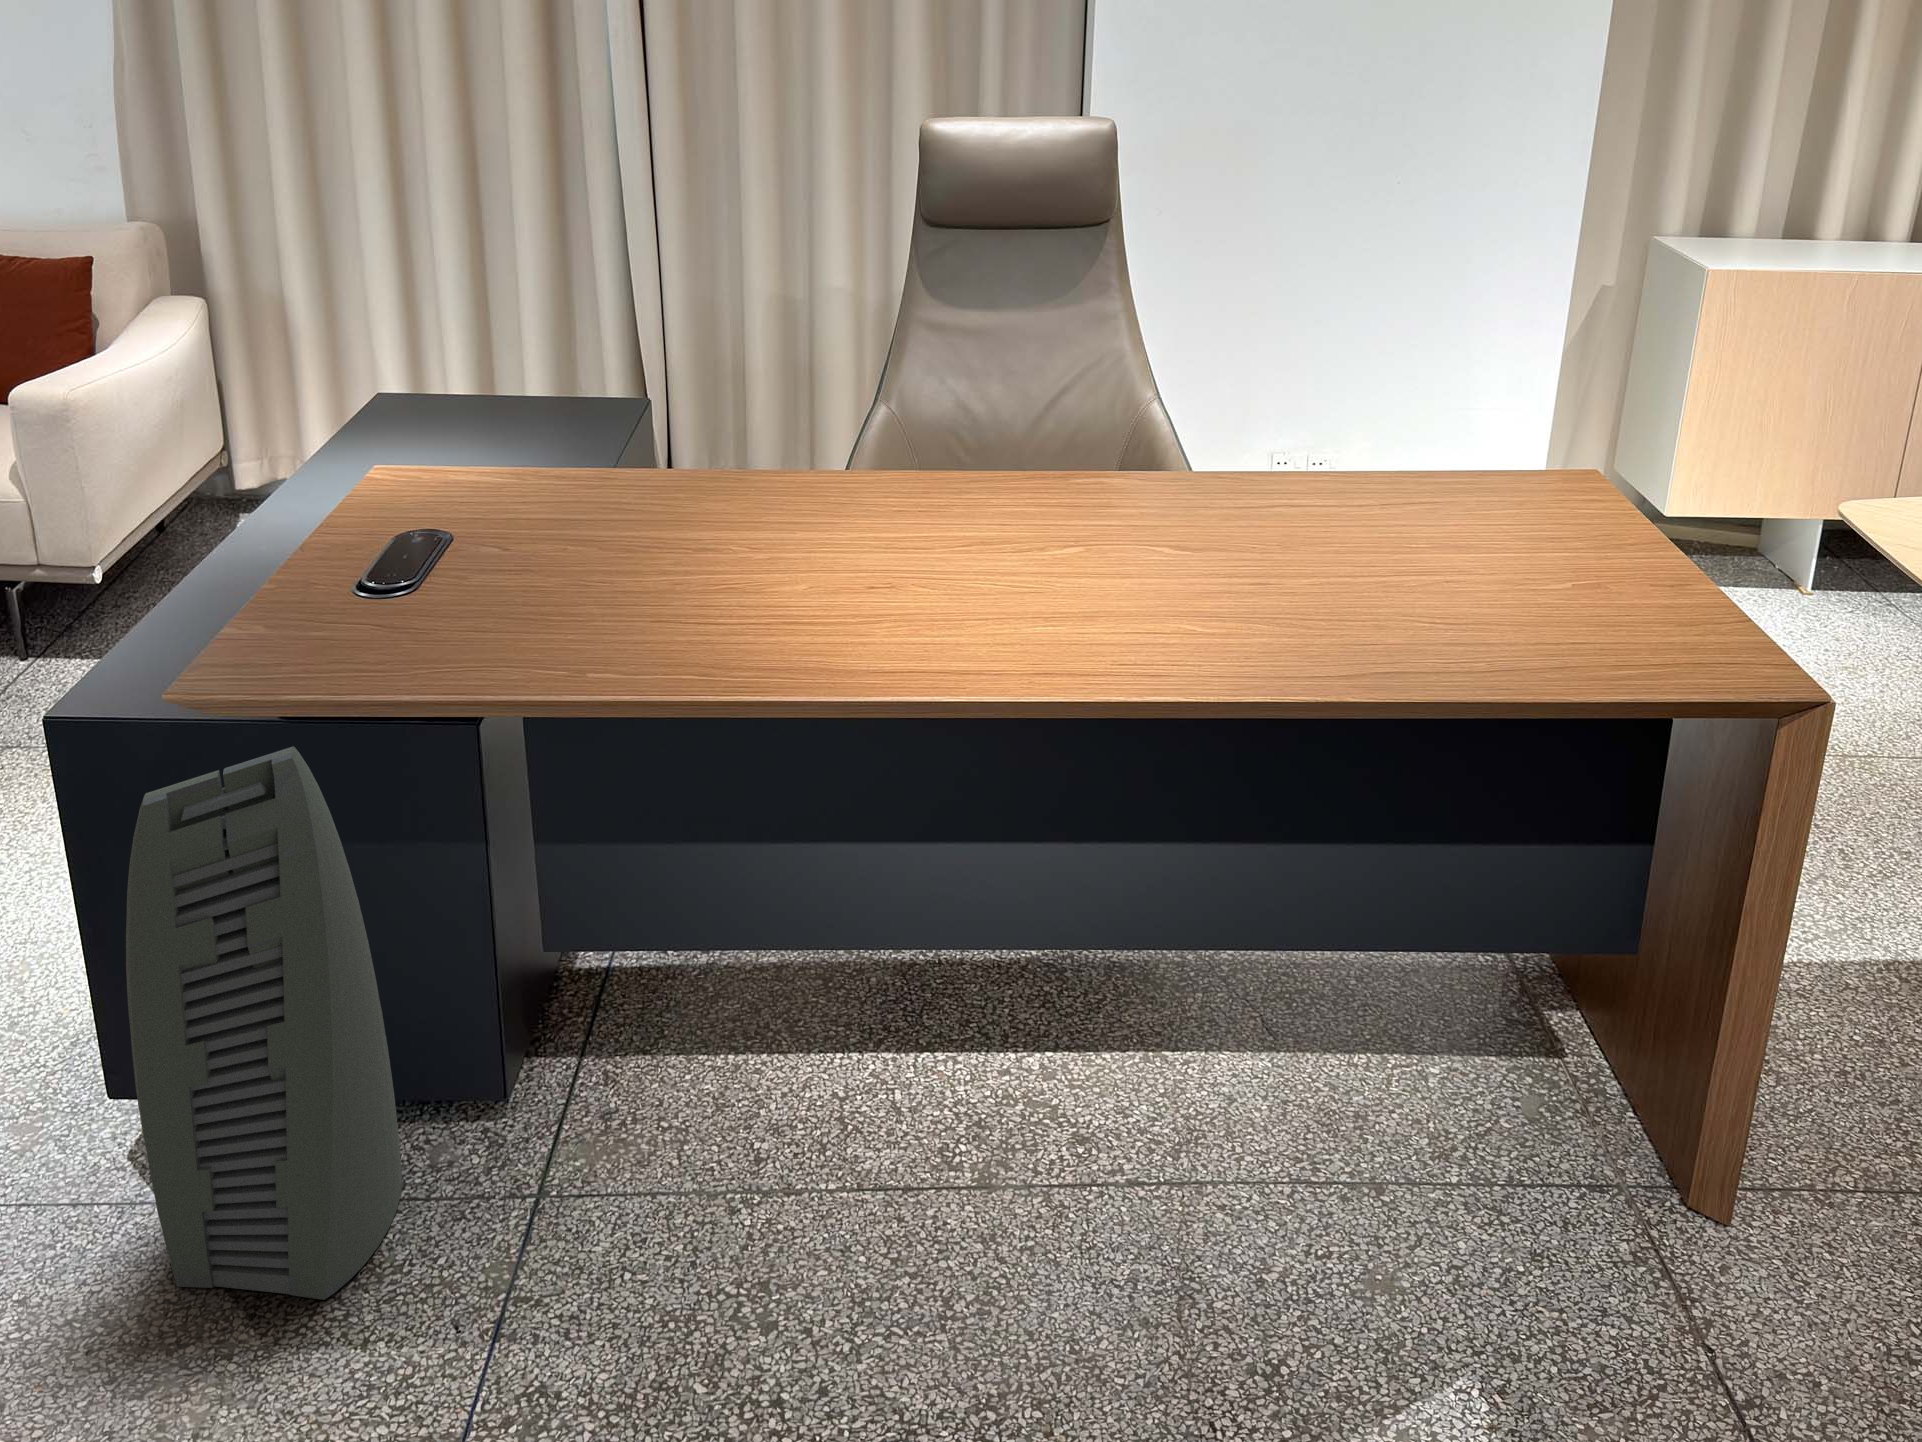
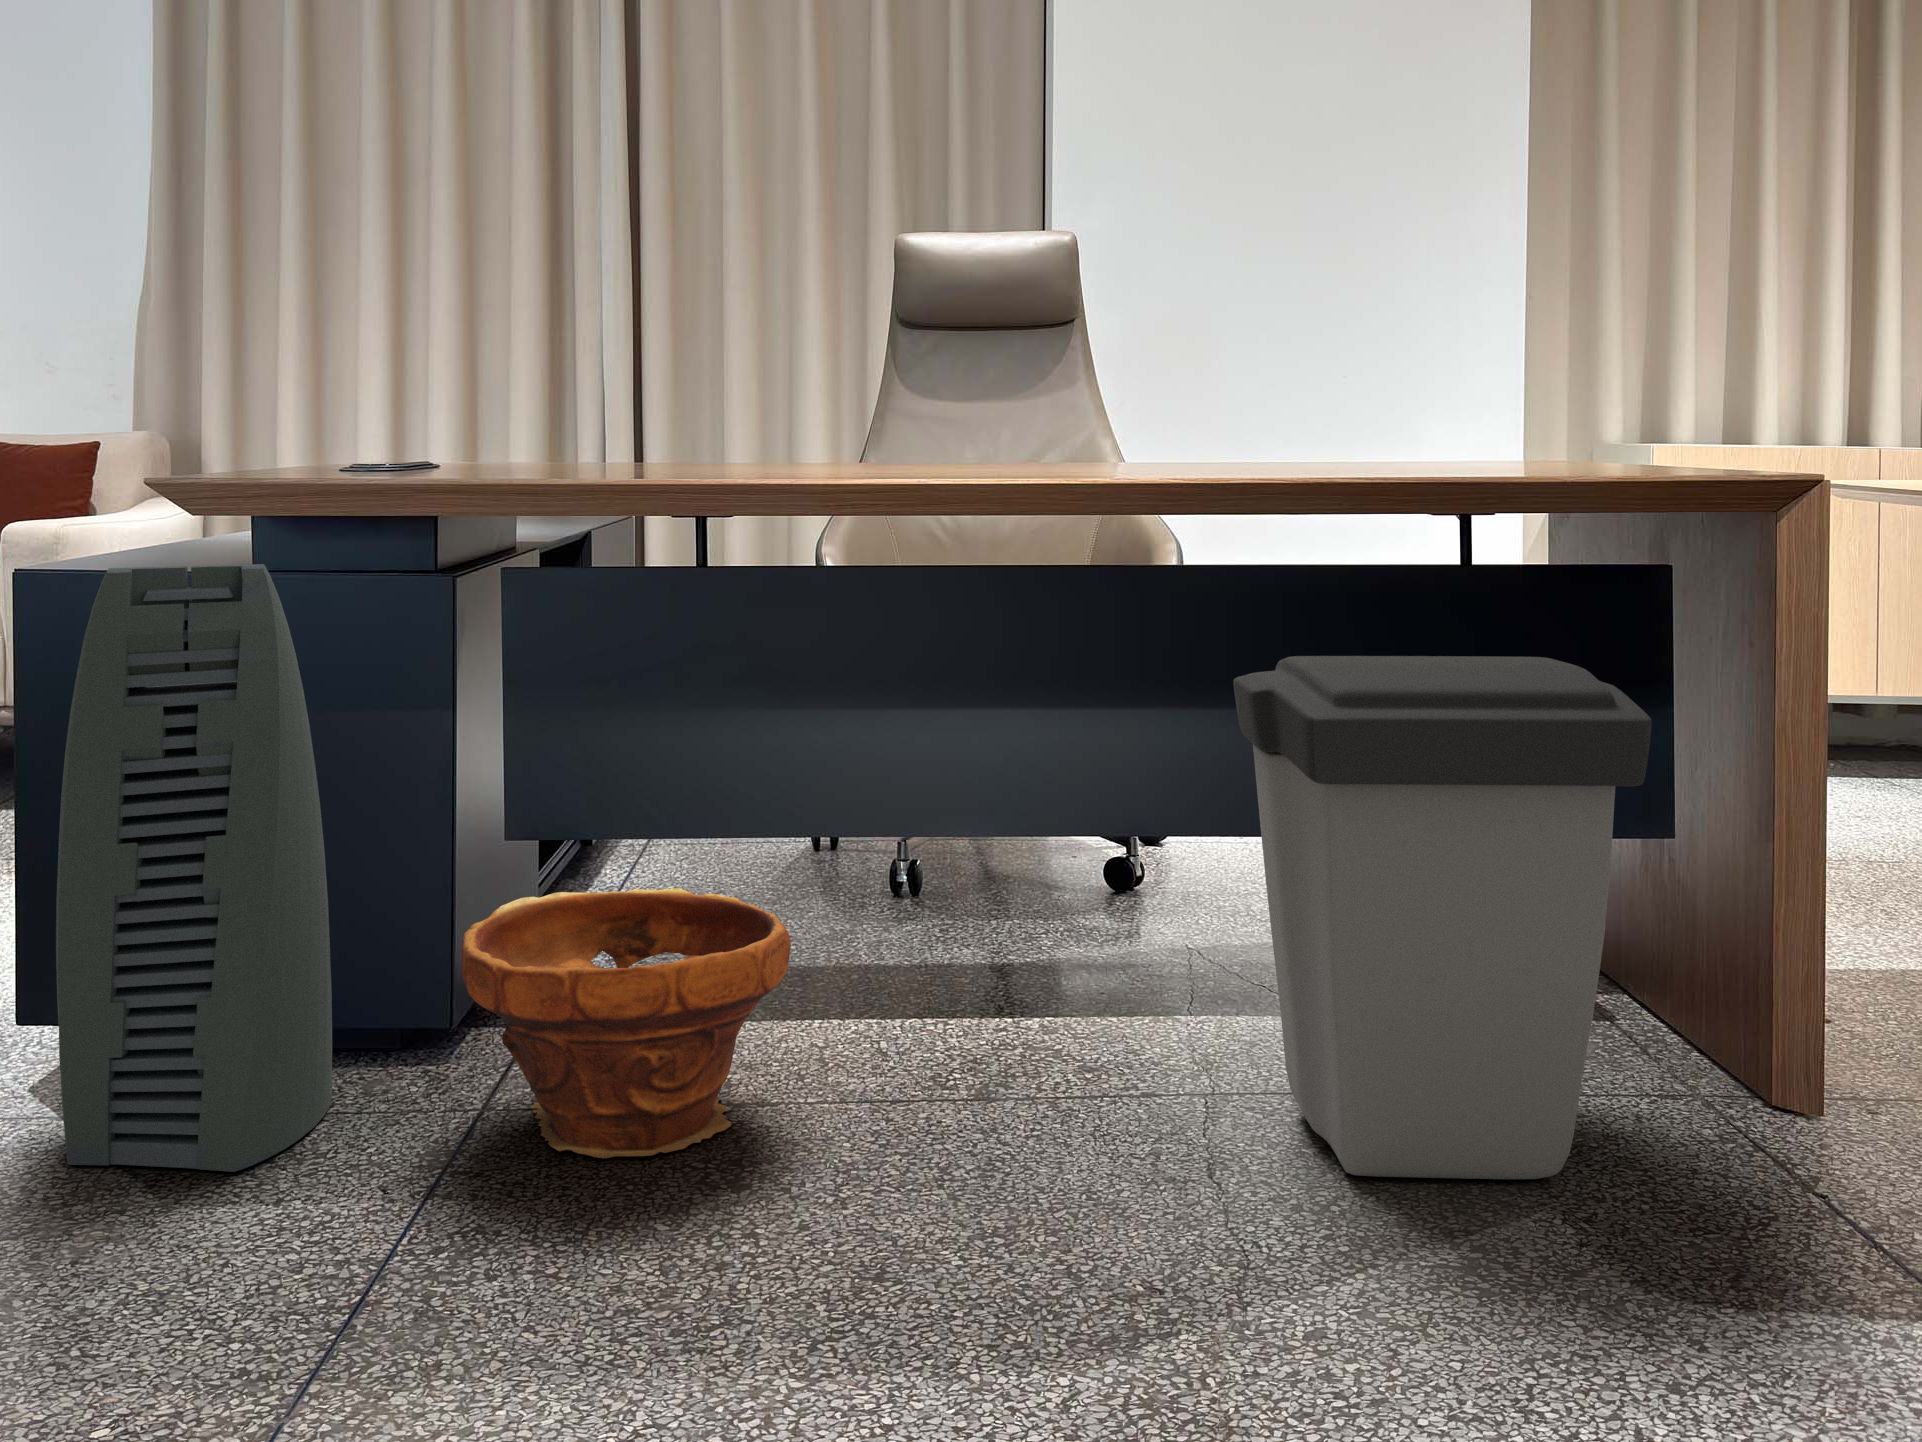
trash can: none [1230,819,1618,1330] -> present [1233,656,1651,1179]
planter: none [509,991,810,1284] -> present [461,888,791,1158]

